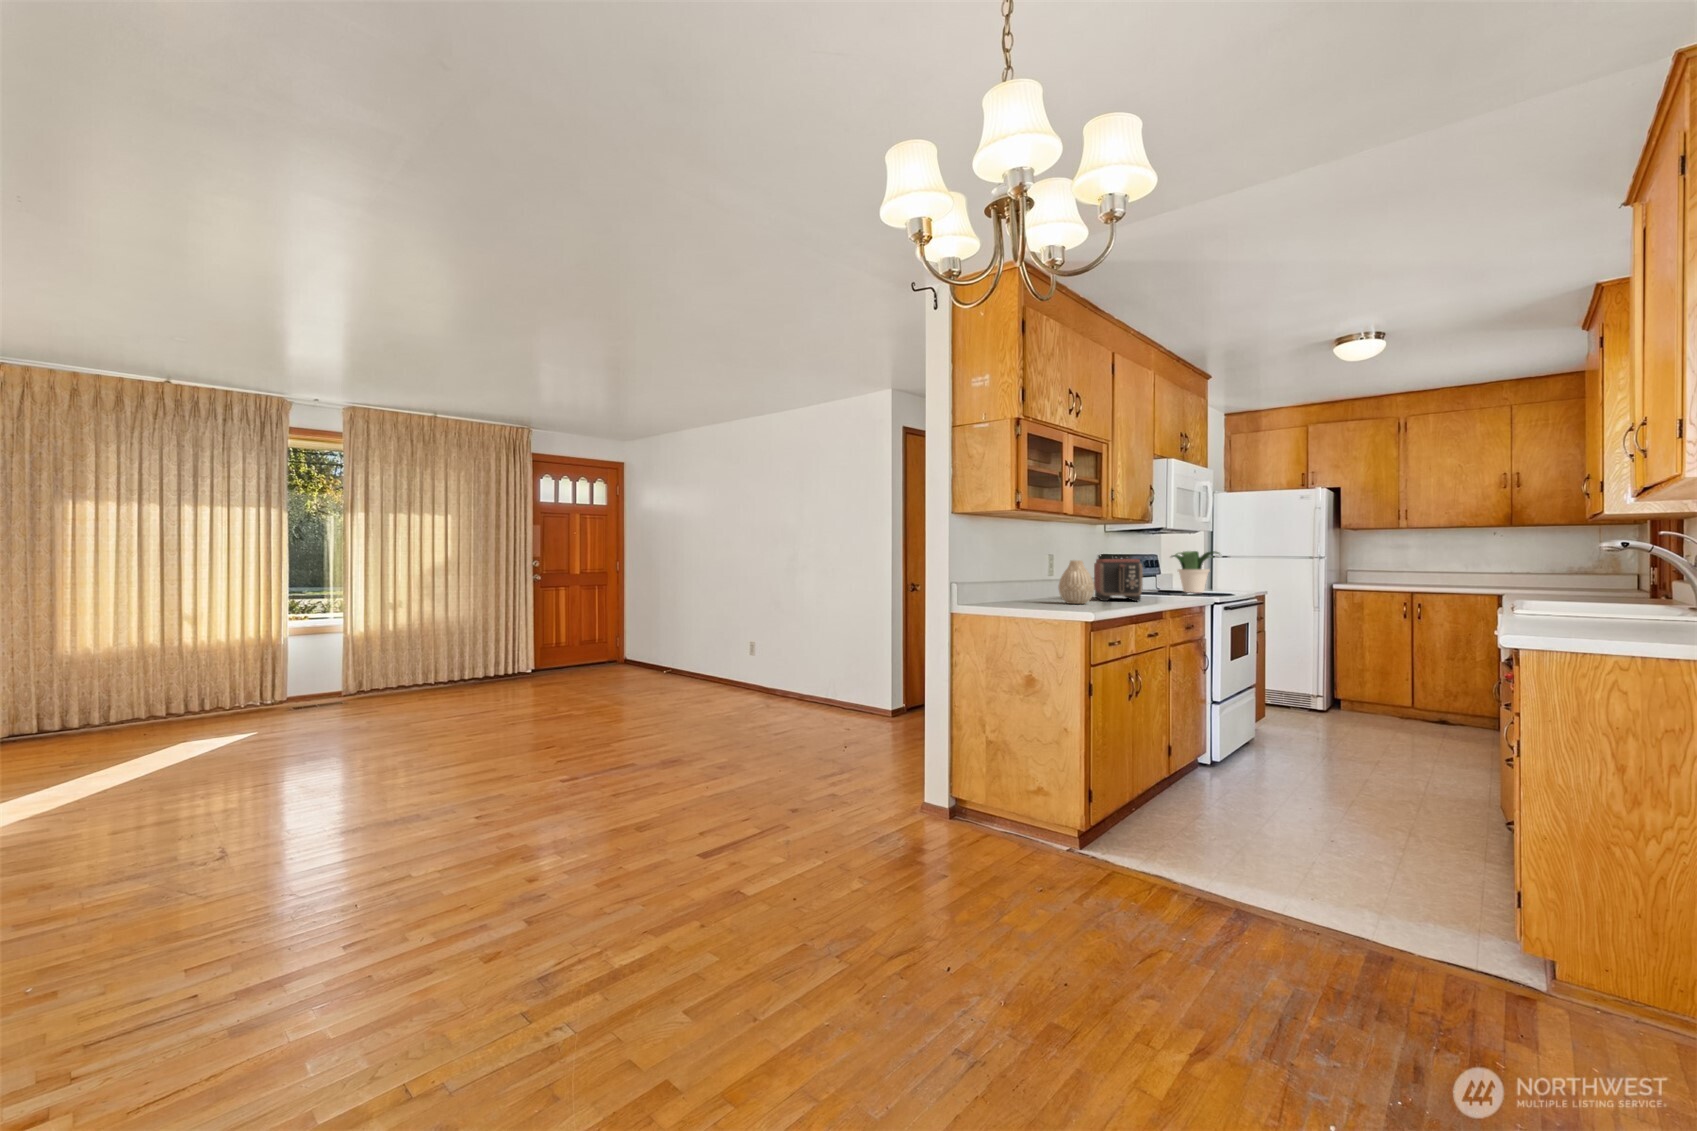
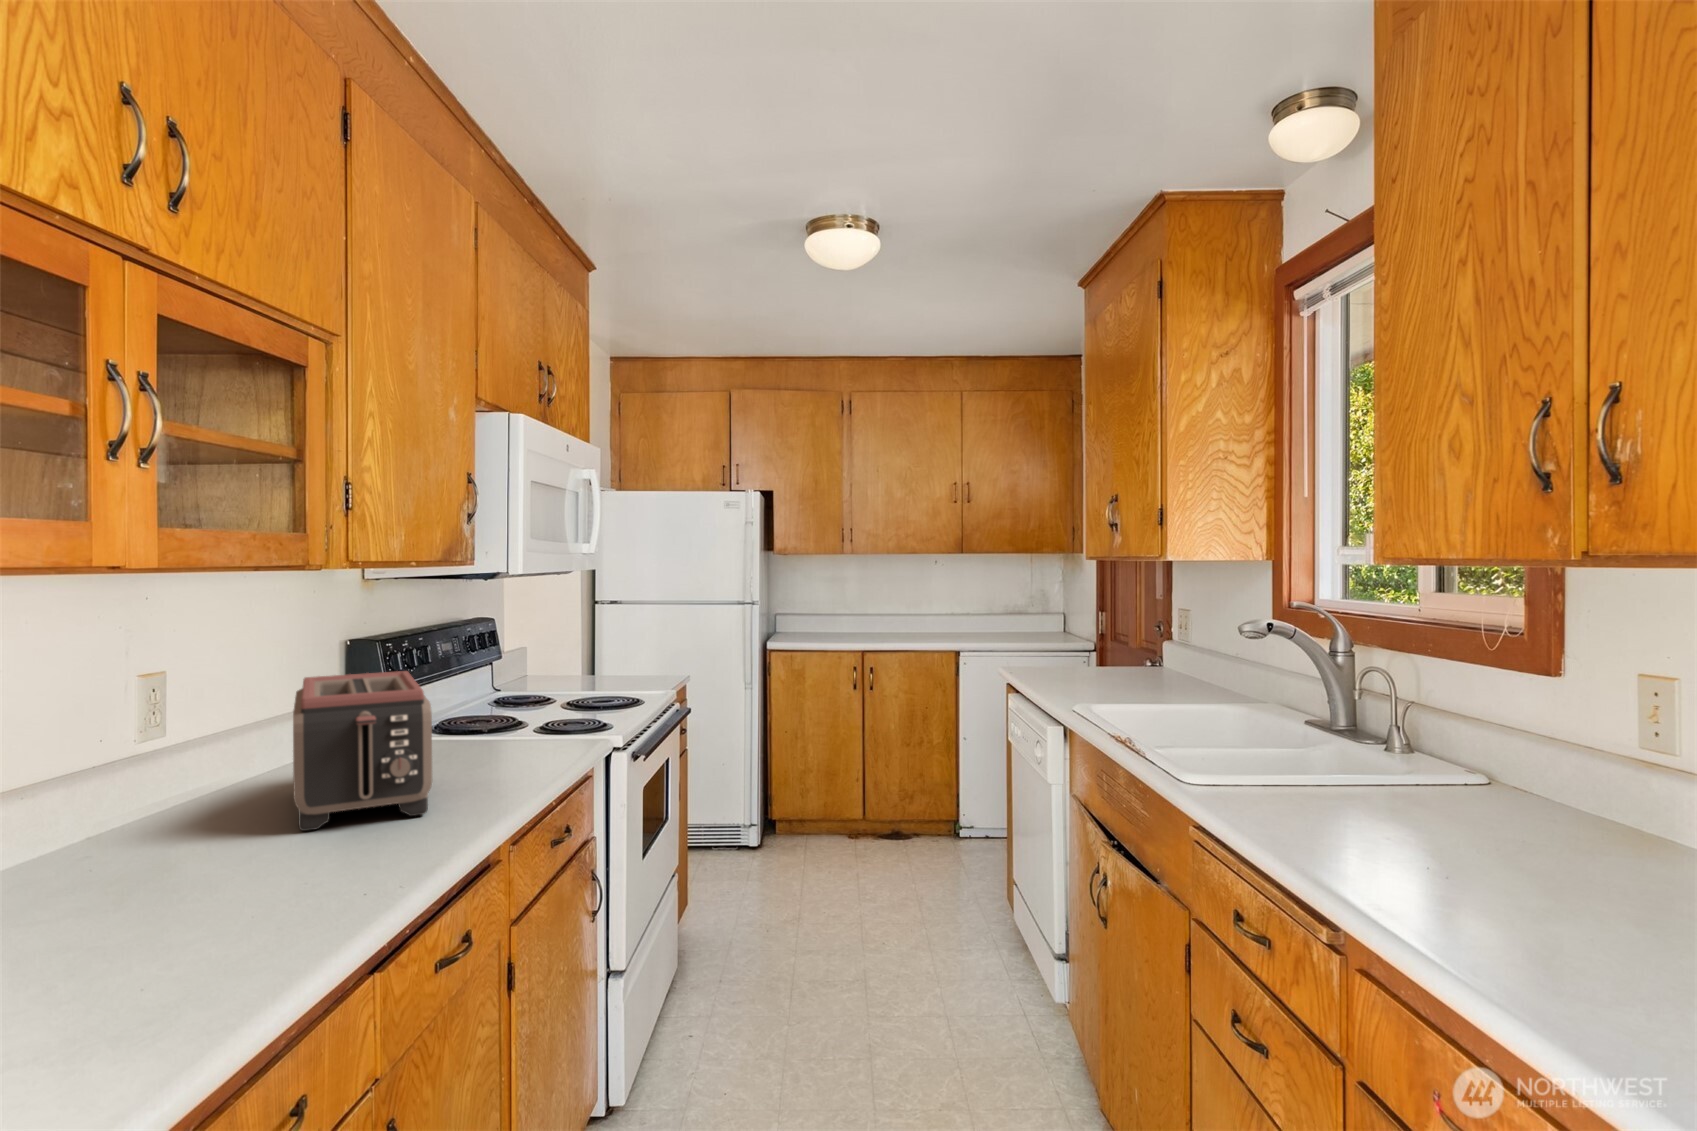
potted plant: present [1171,551,1219,593] -> none [518,613,621,703]
vase: present [1058,560,1095,604] -> none [84,734,245,911]

